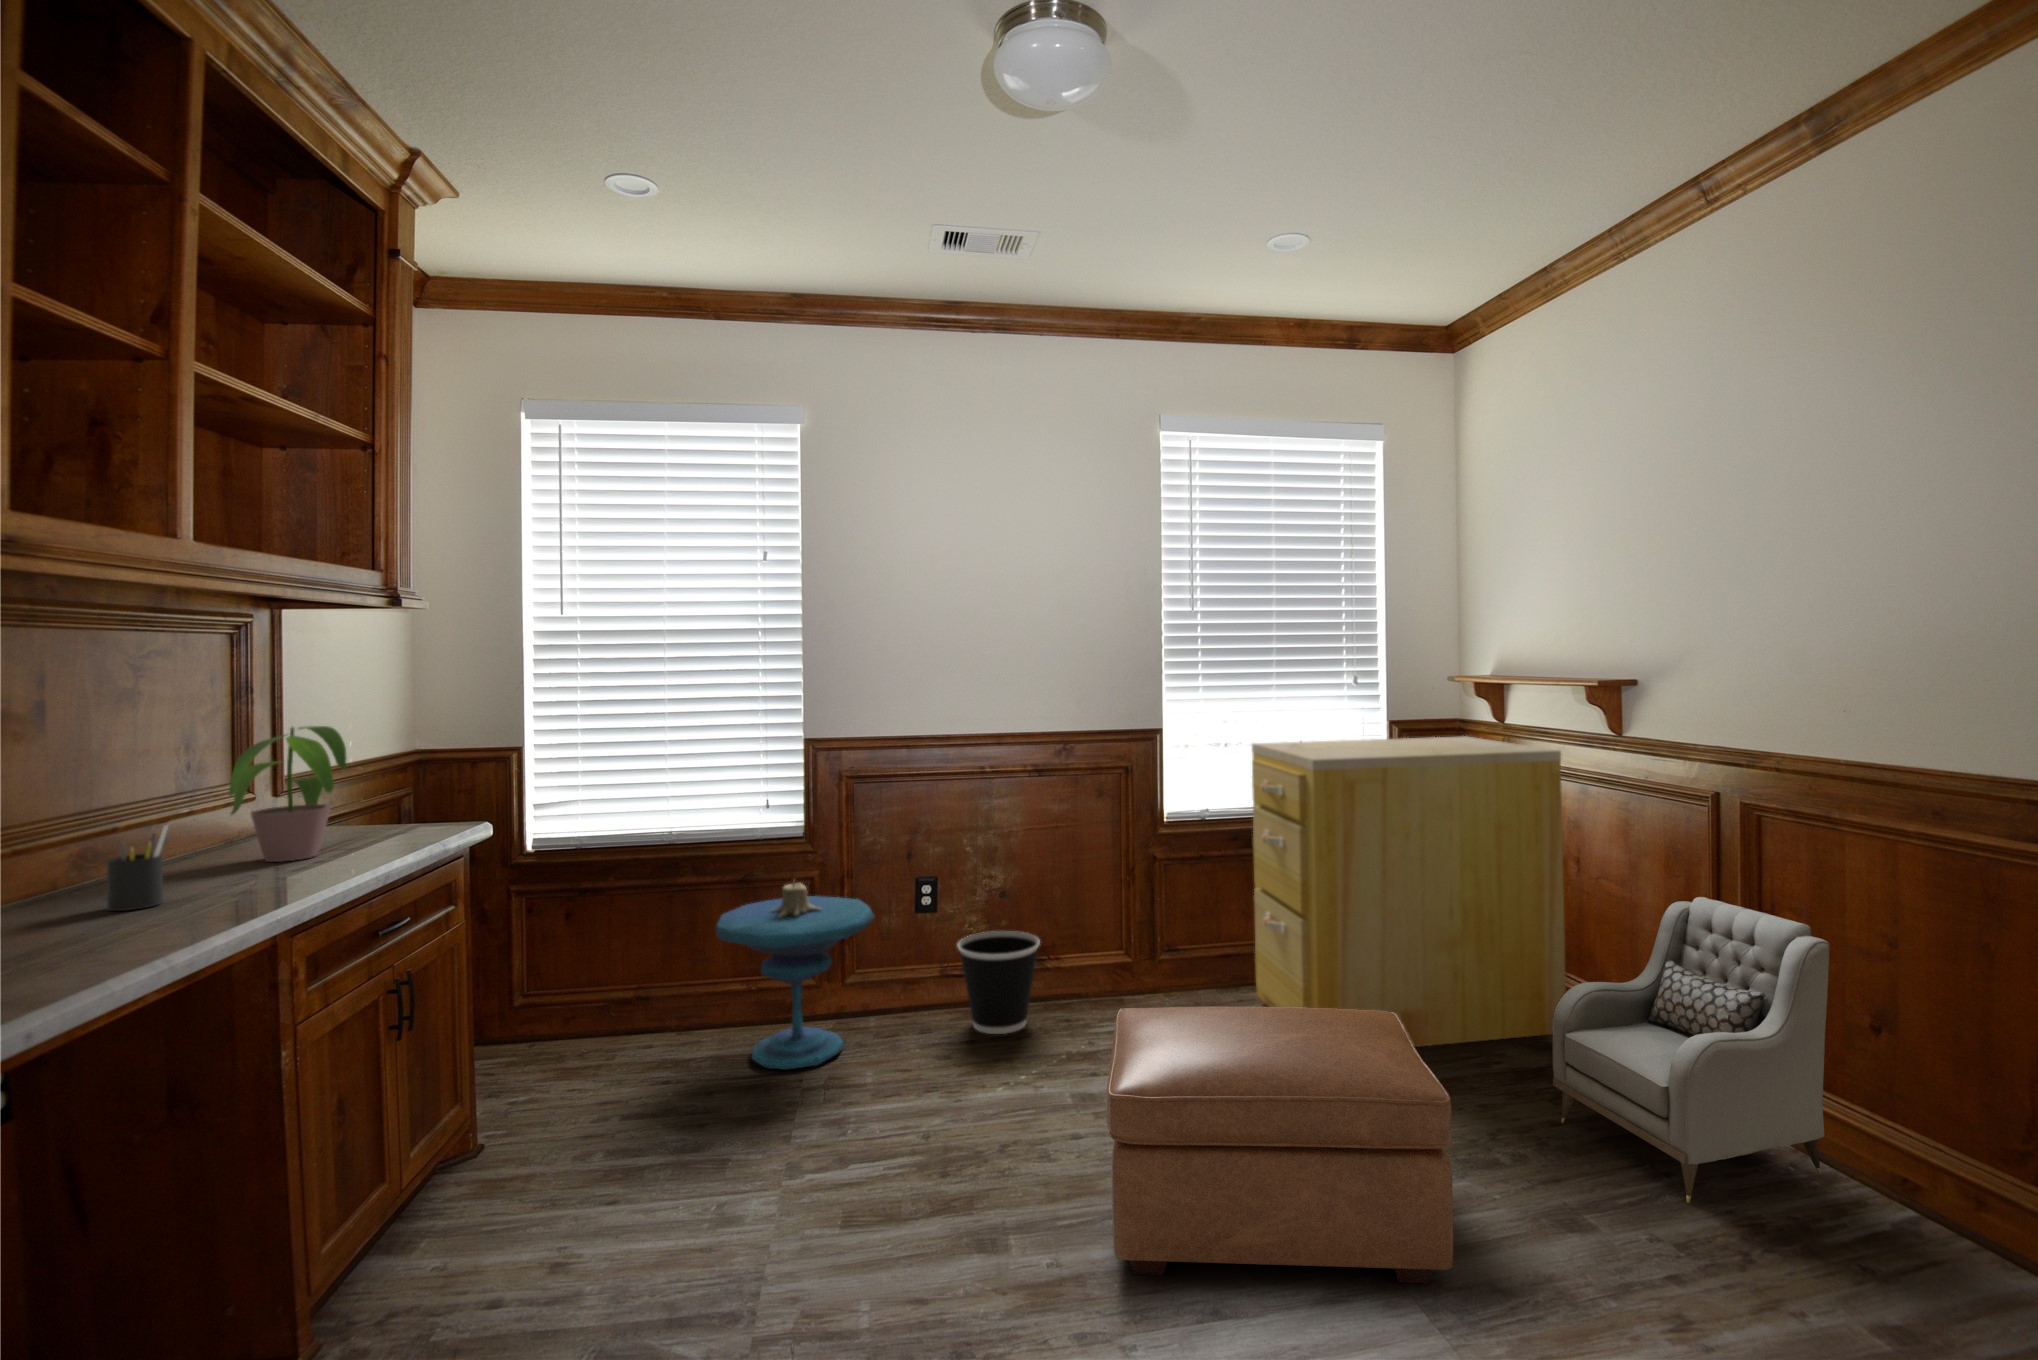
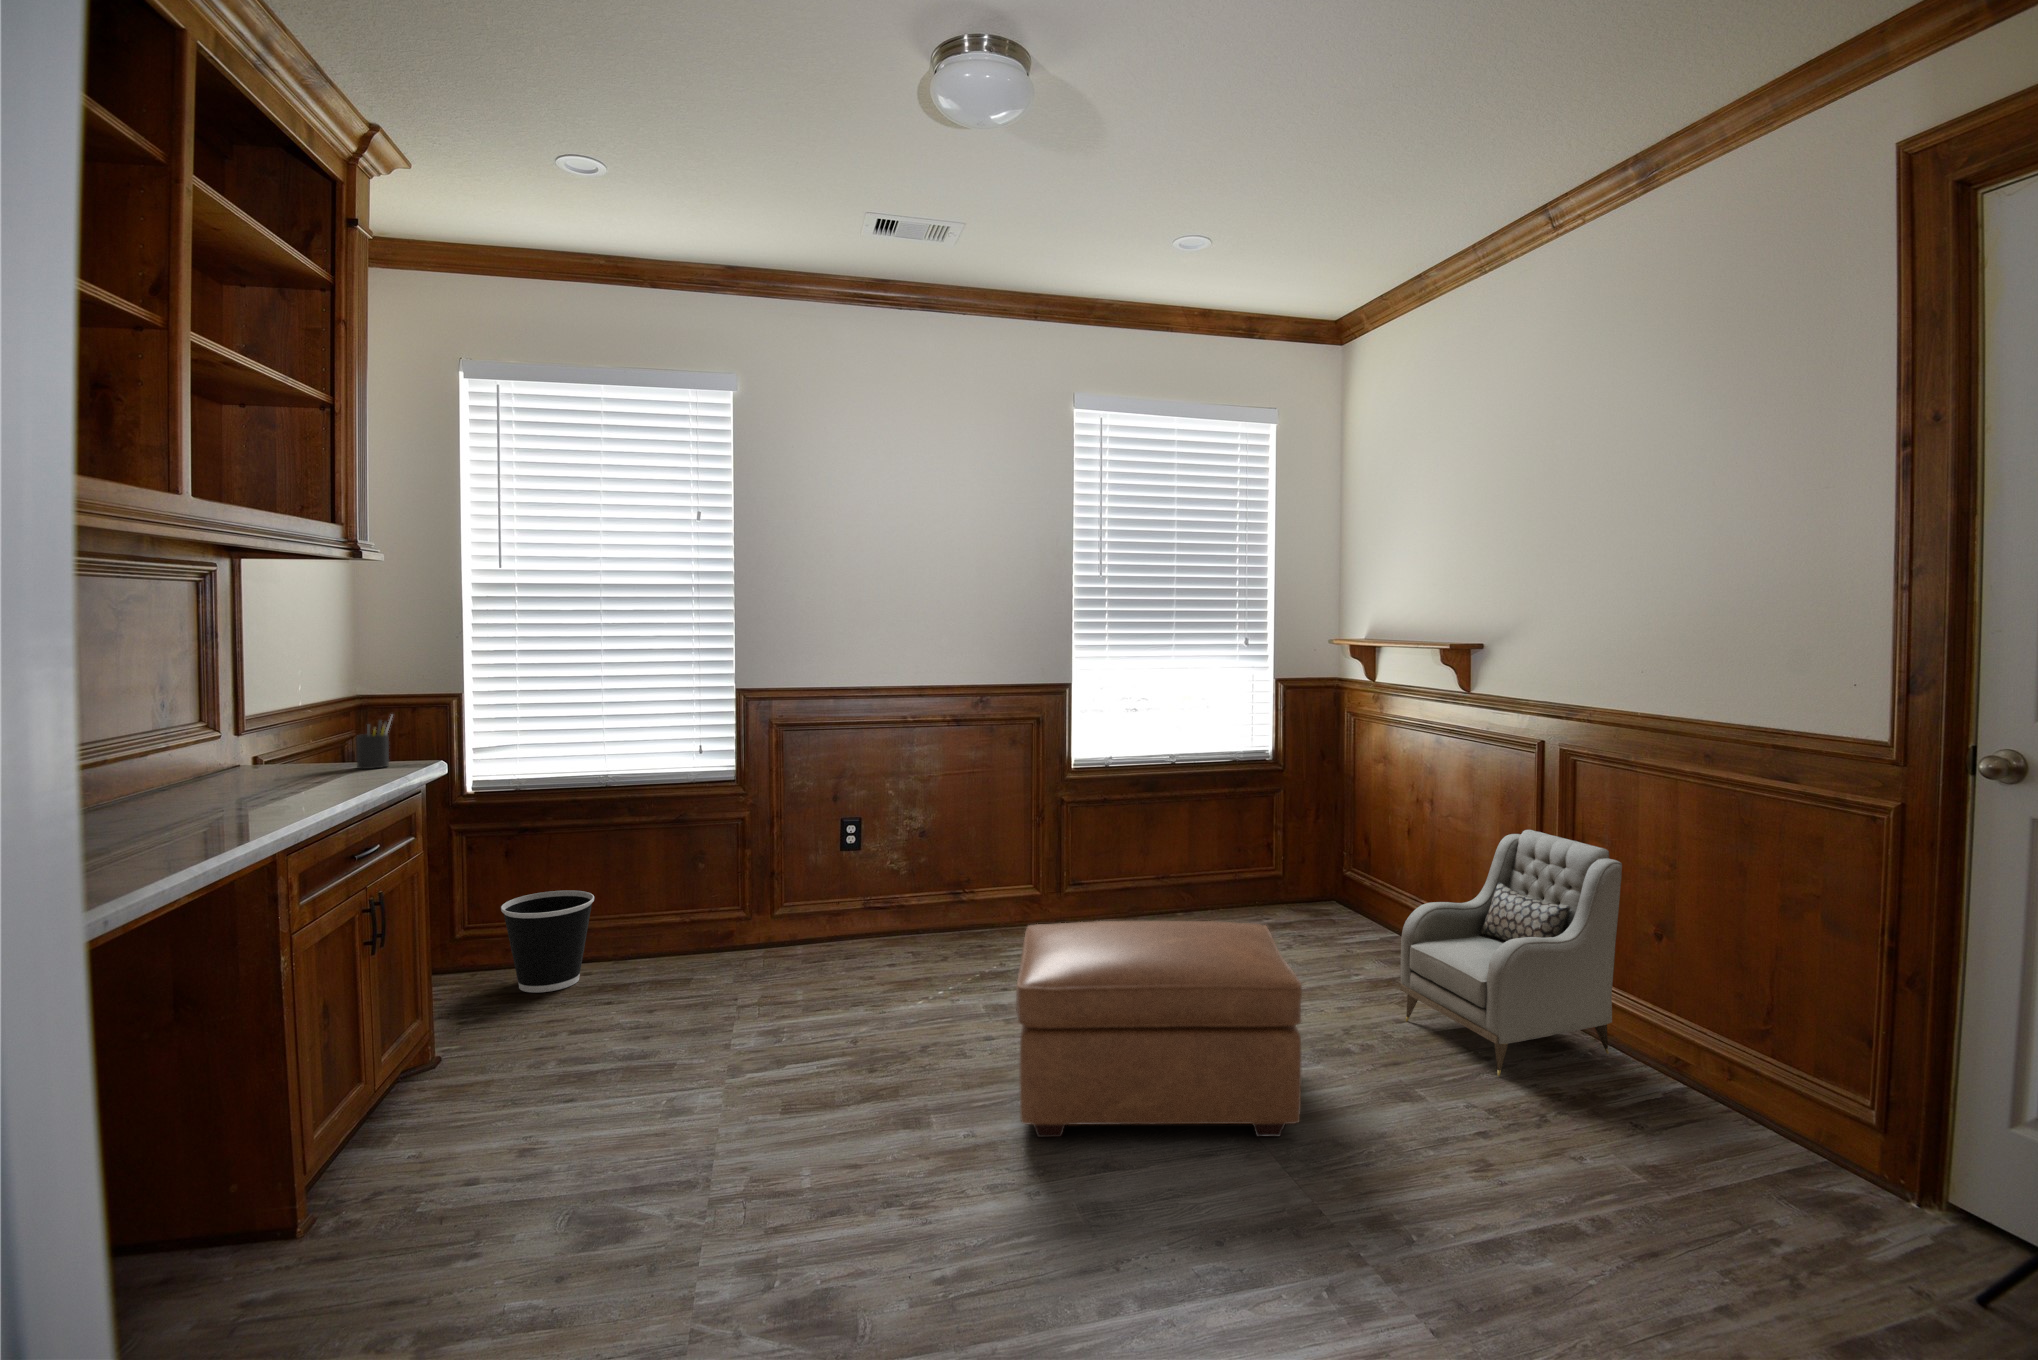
potted plant: present [229,726,347,862] -> none [185,666,345,790]
filing cabinet: present [1252,736,1566,1047] -> none [1153,694,1424,974]
pen holder: present [107,825,168,911] -> present [356,716,392,769]
side table: present [716,881,875,1070] -> none [653,819,803,992]
wastebasket: present [958,931,1040,1034] -> present [501,891,594,992]

